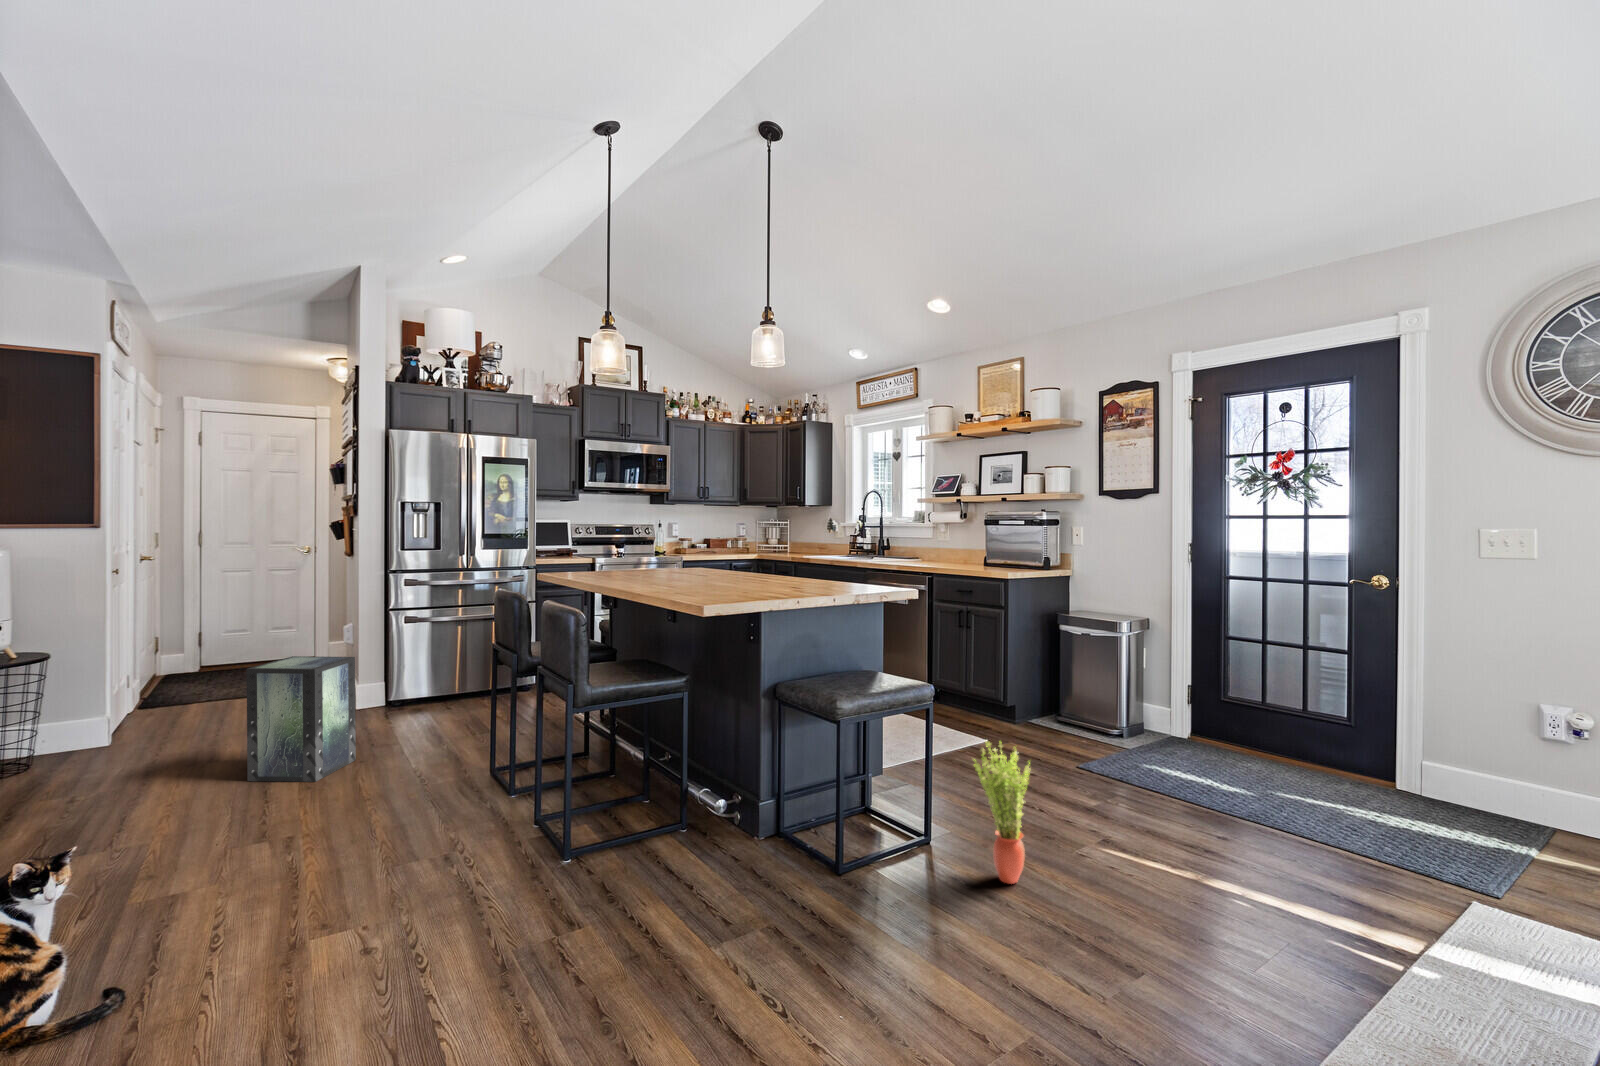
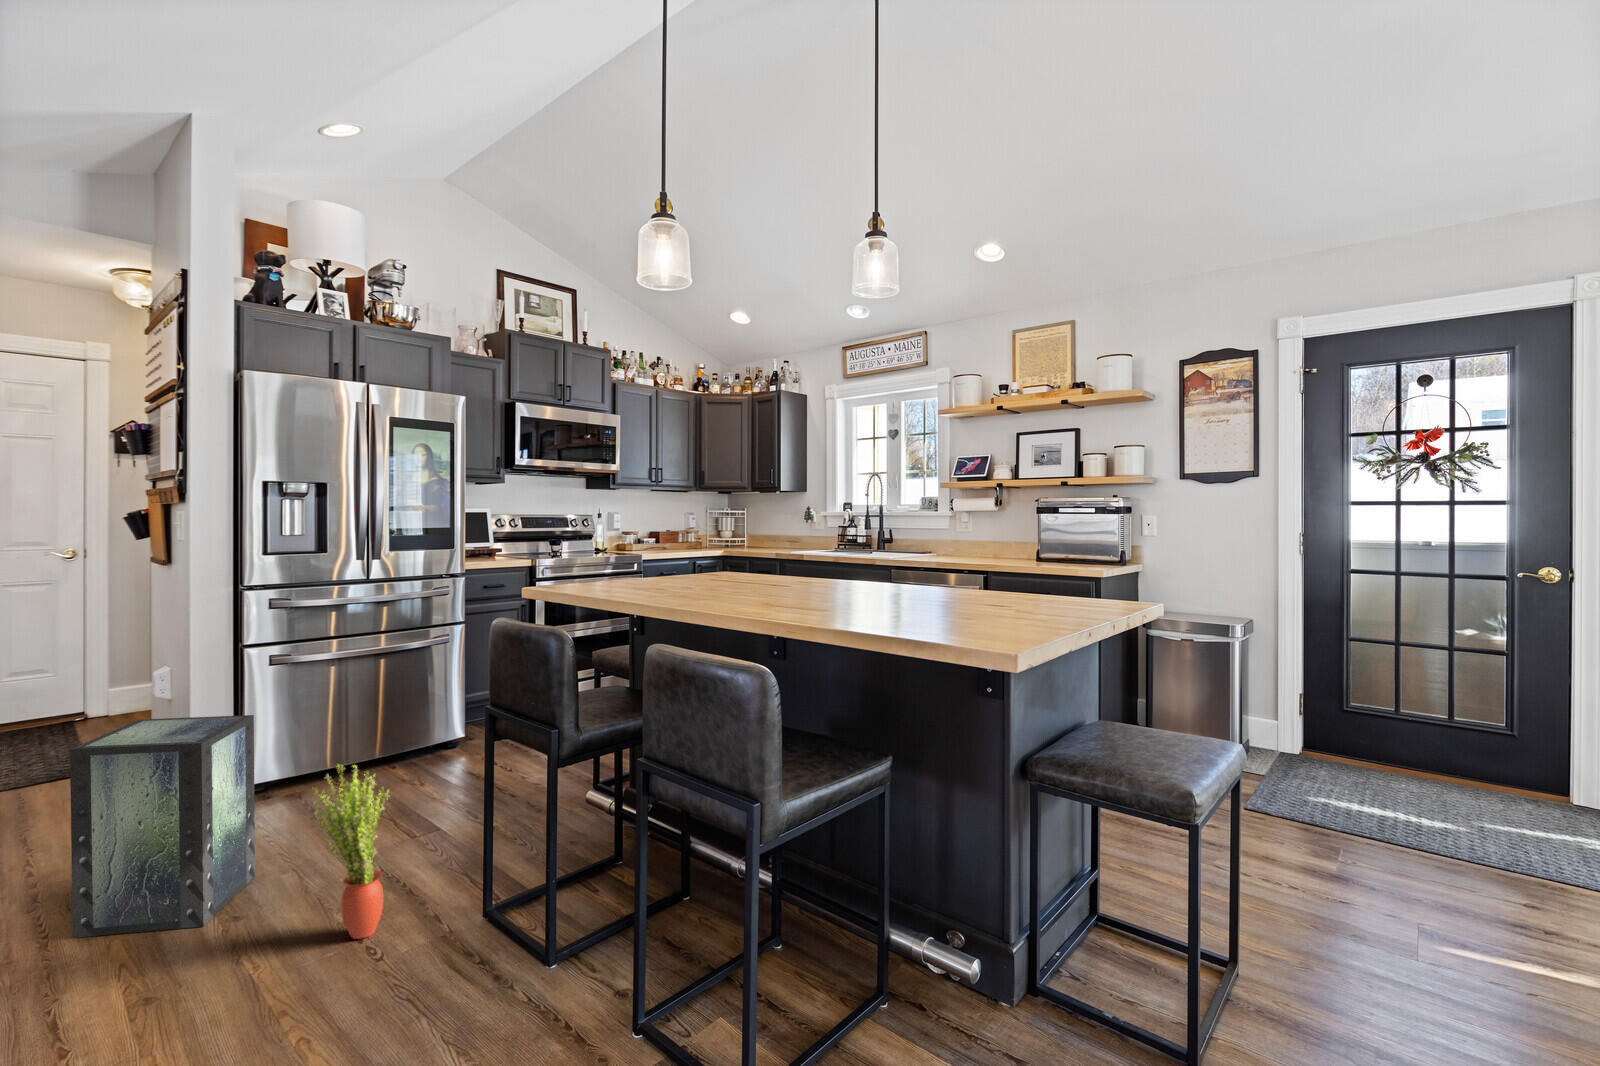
potted plant: present [974,742,1030,884] -> present [314,765,389,939]

